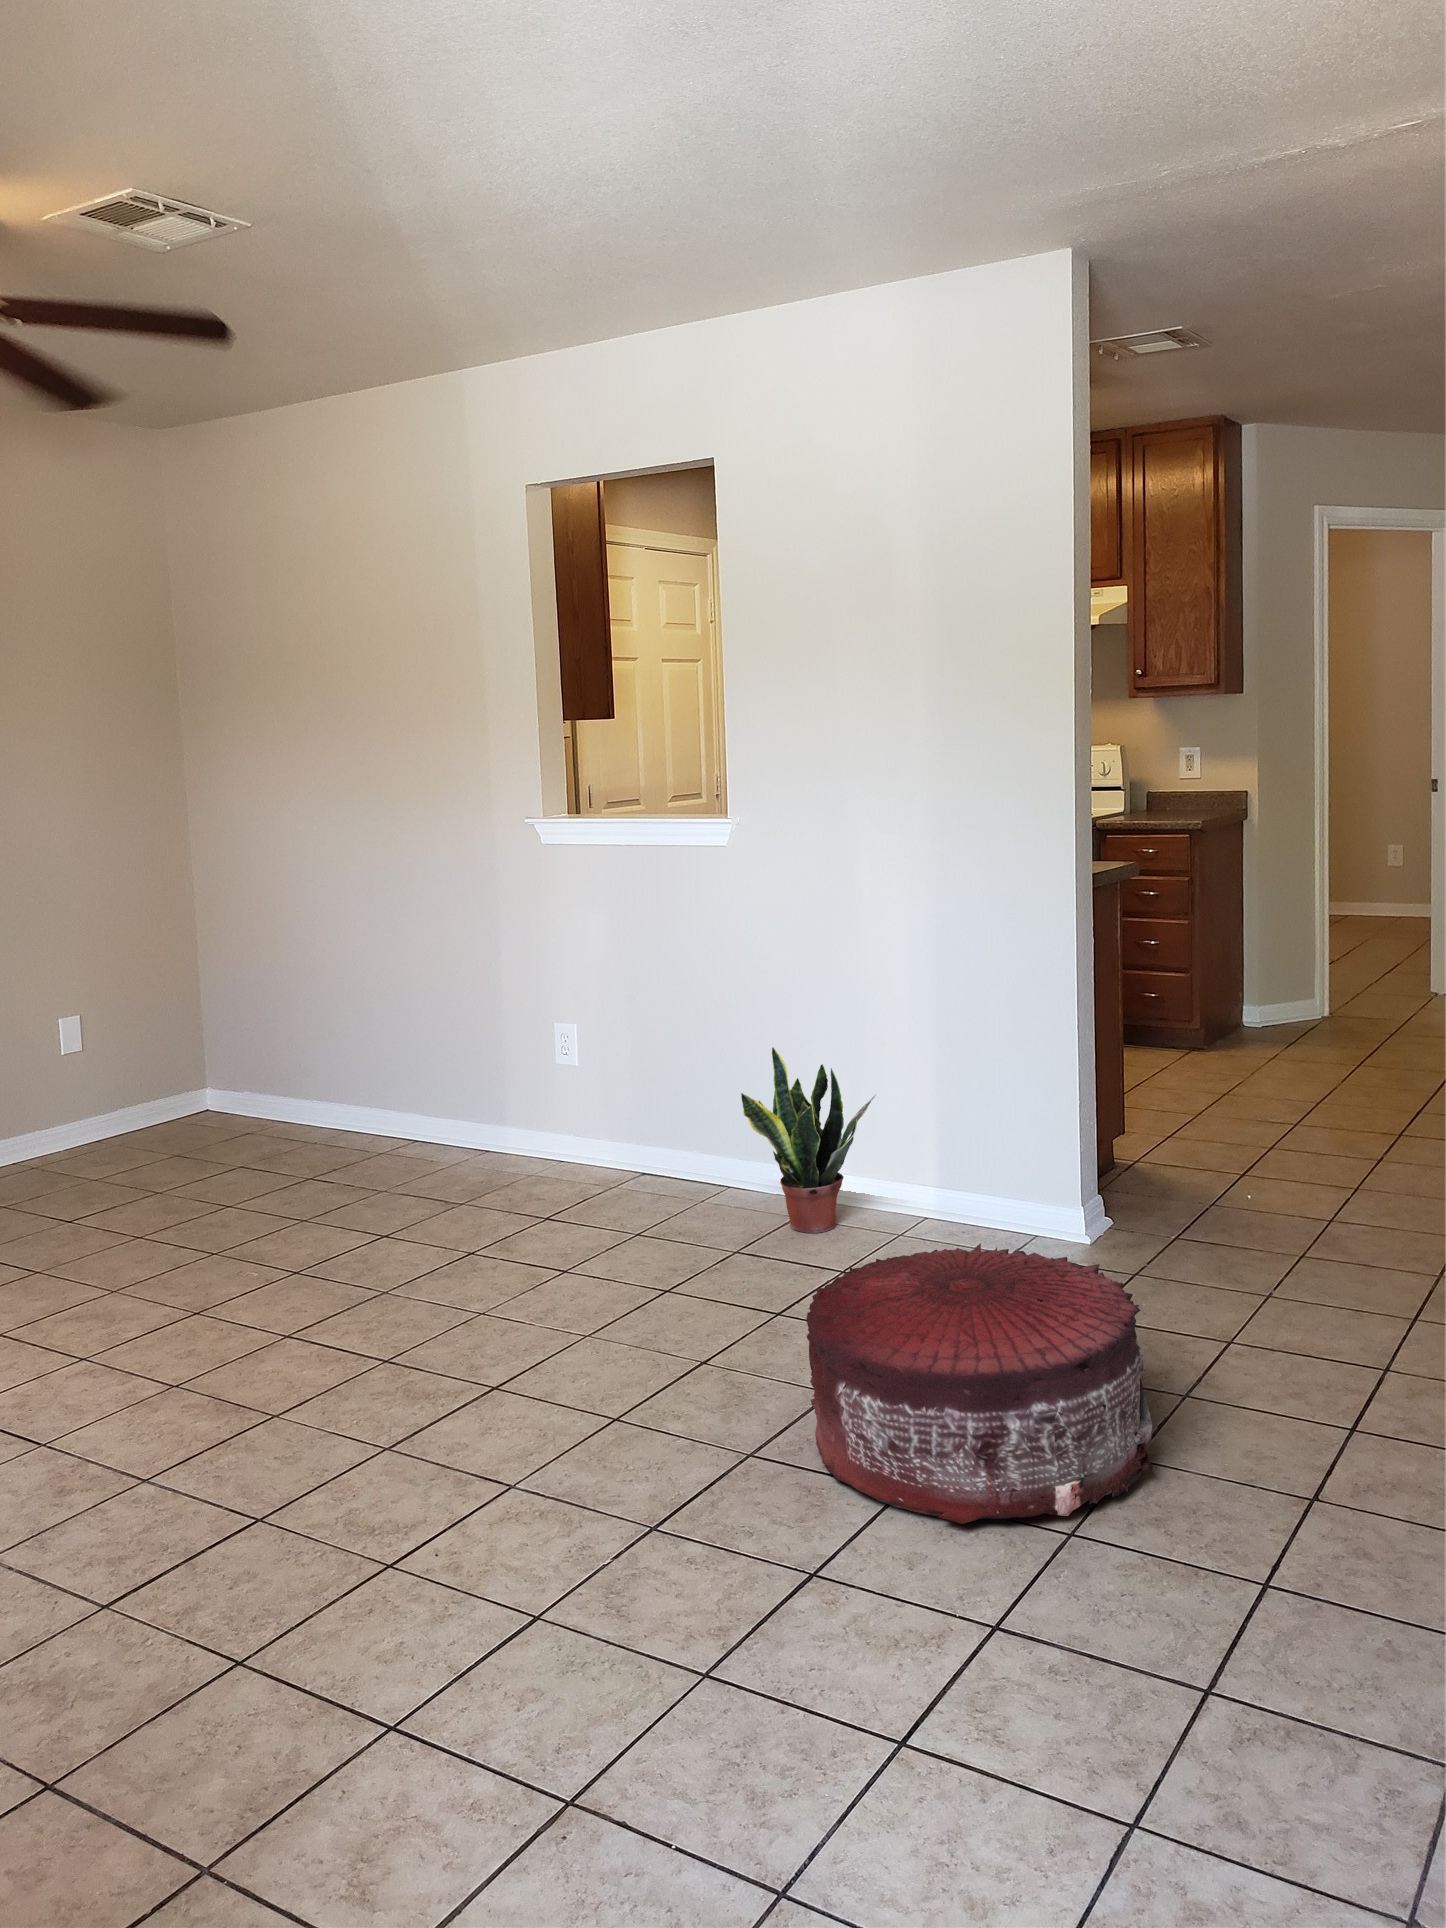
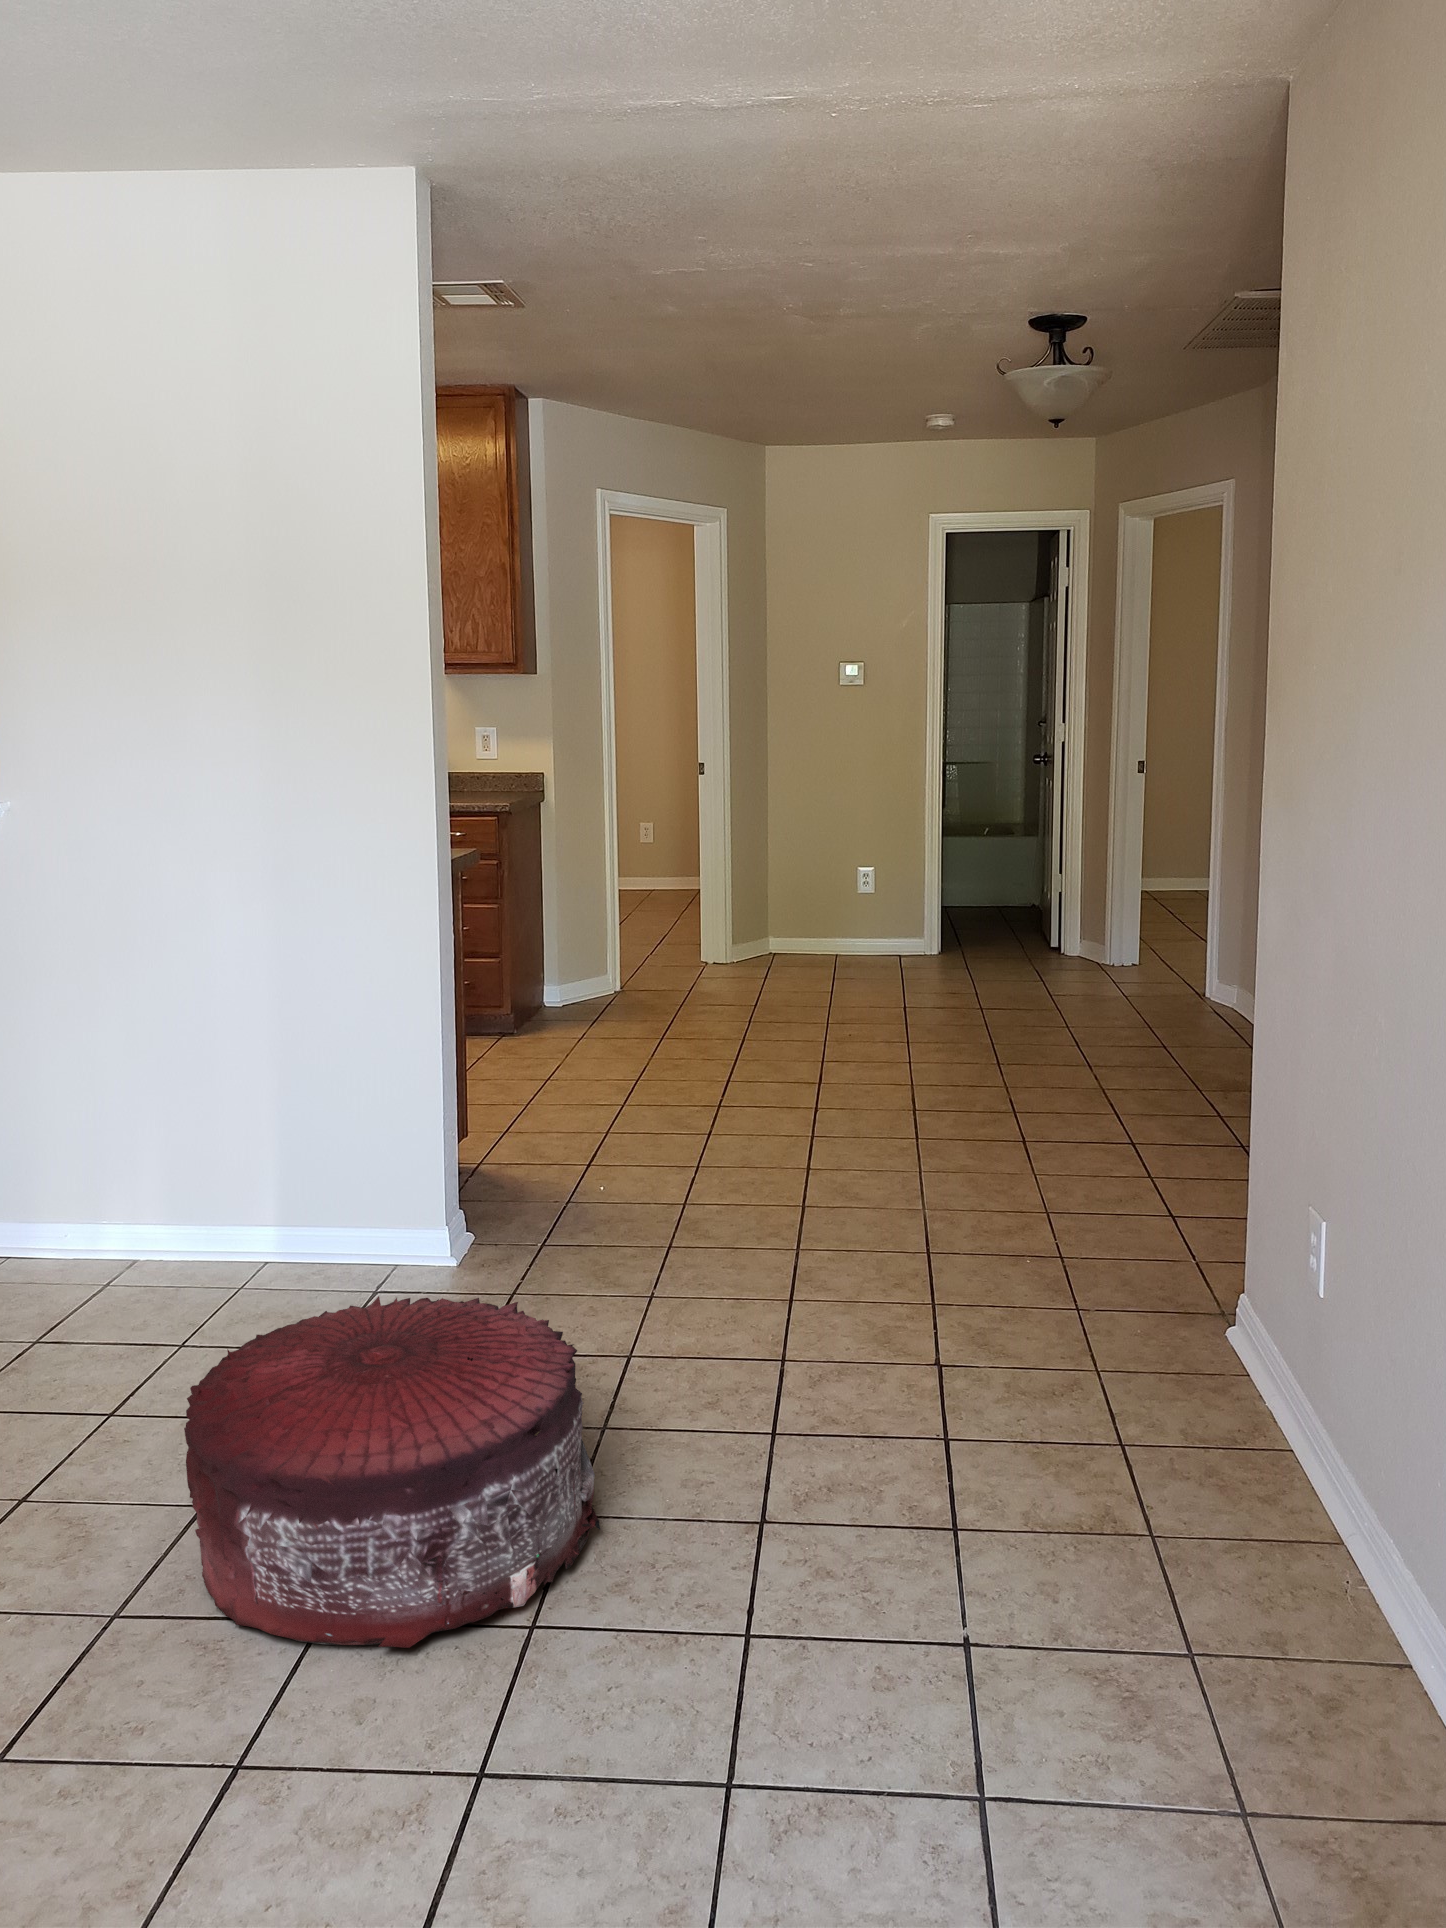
potted plant: present [741,1047,876,1233] -> none [38,1081,206,1300]

